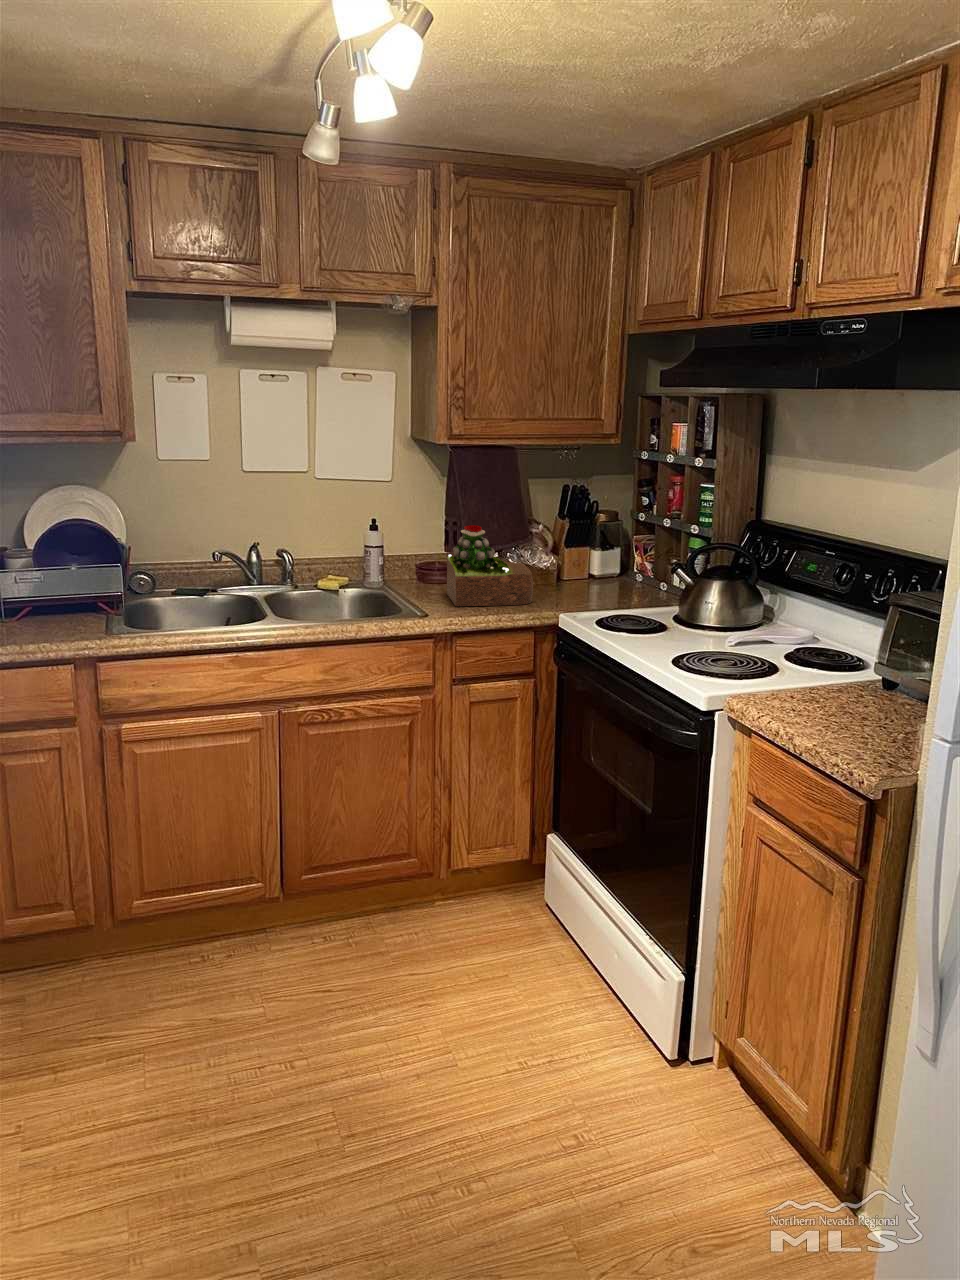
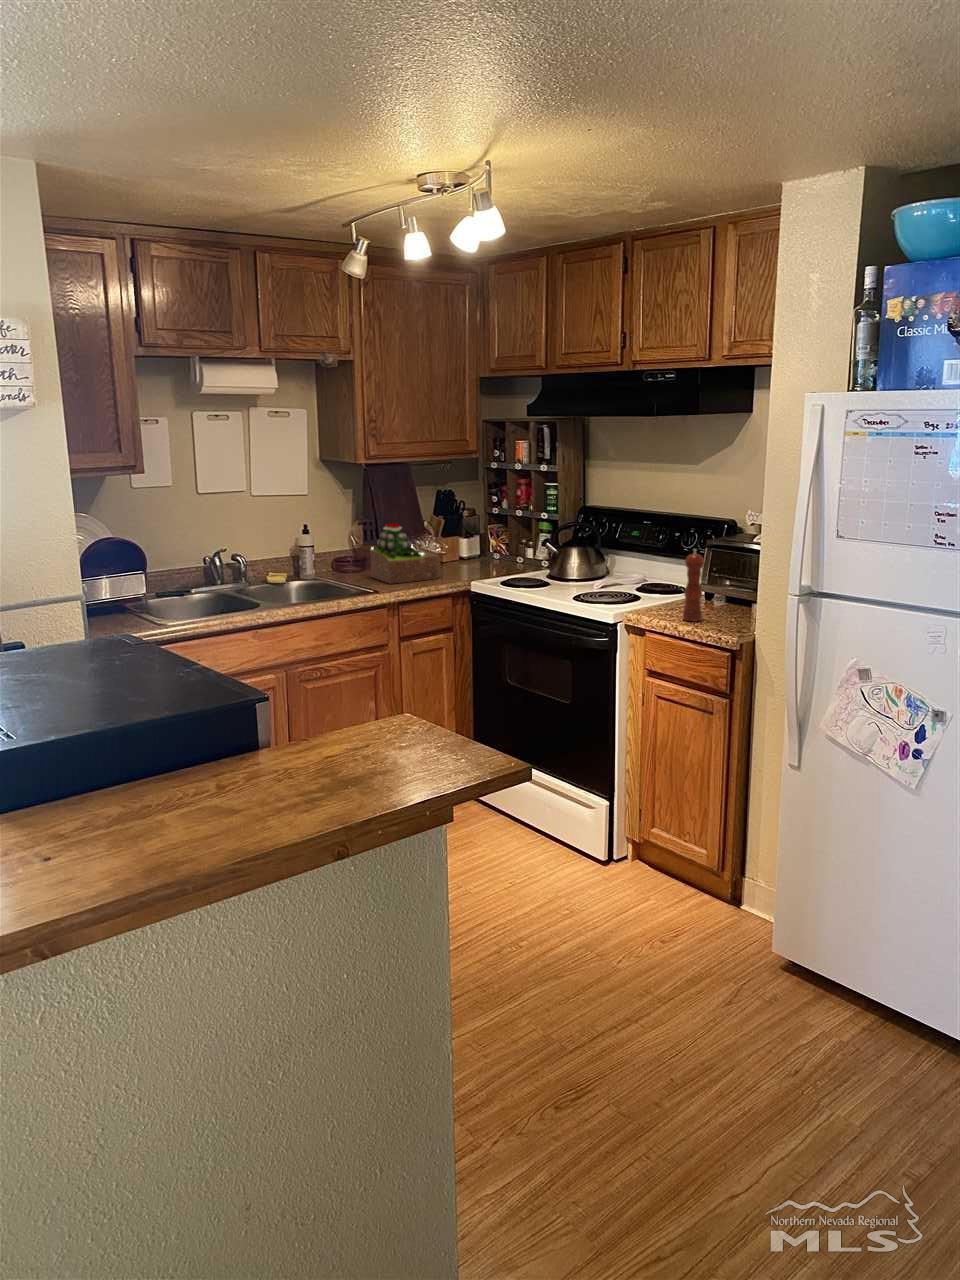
pepper mill: none [809,610,853,731] -> present [683,549,704,621]

